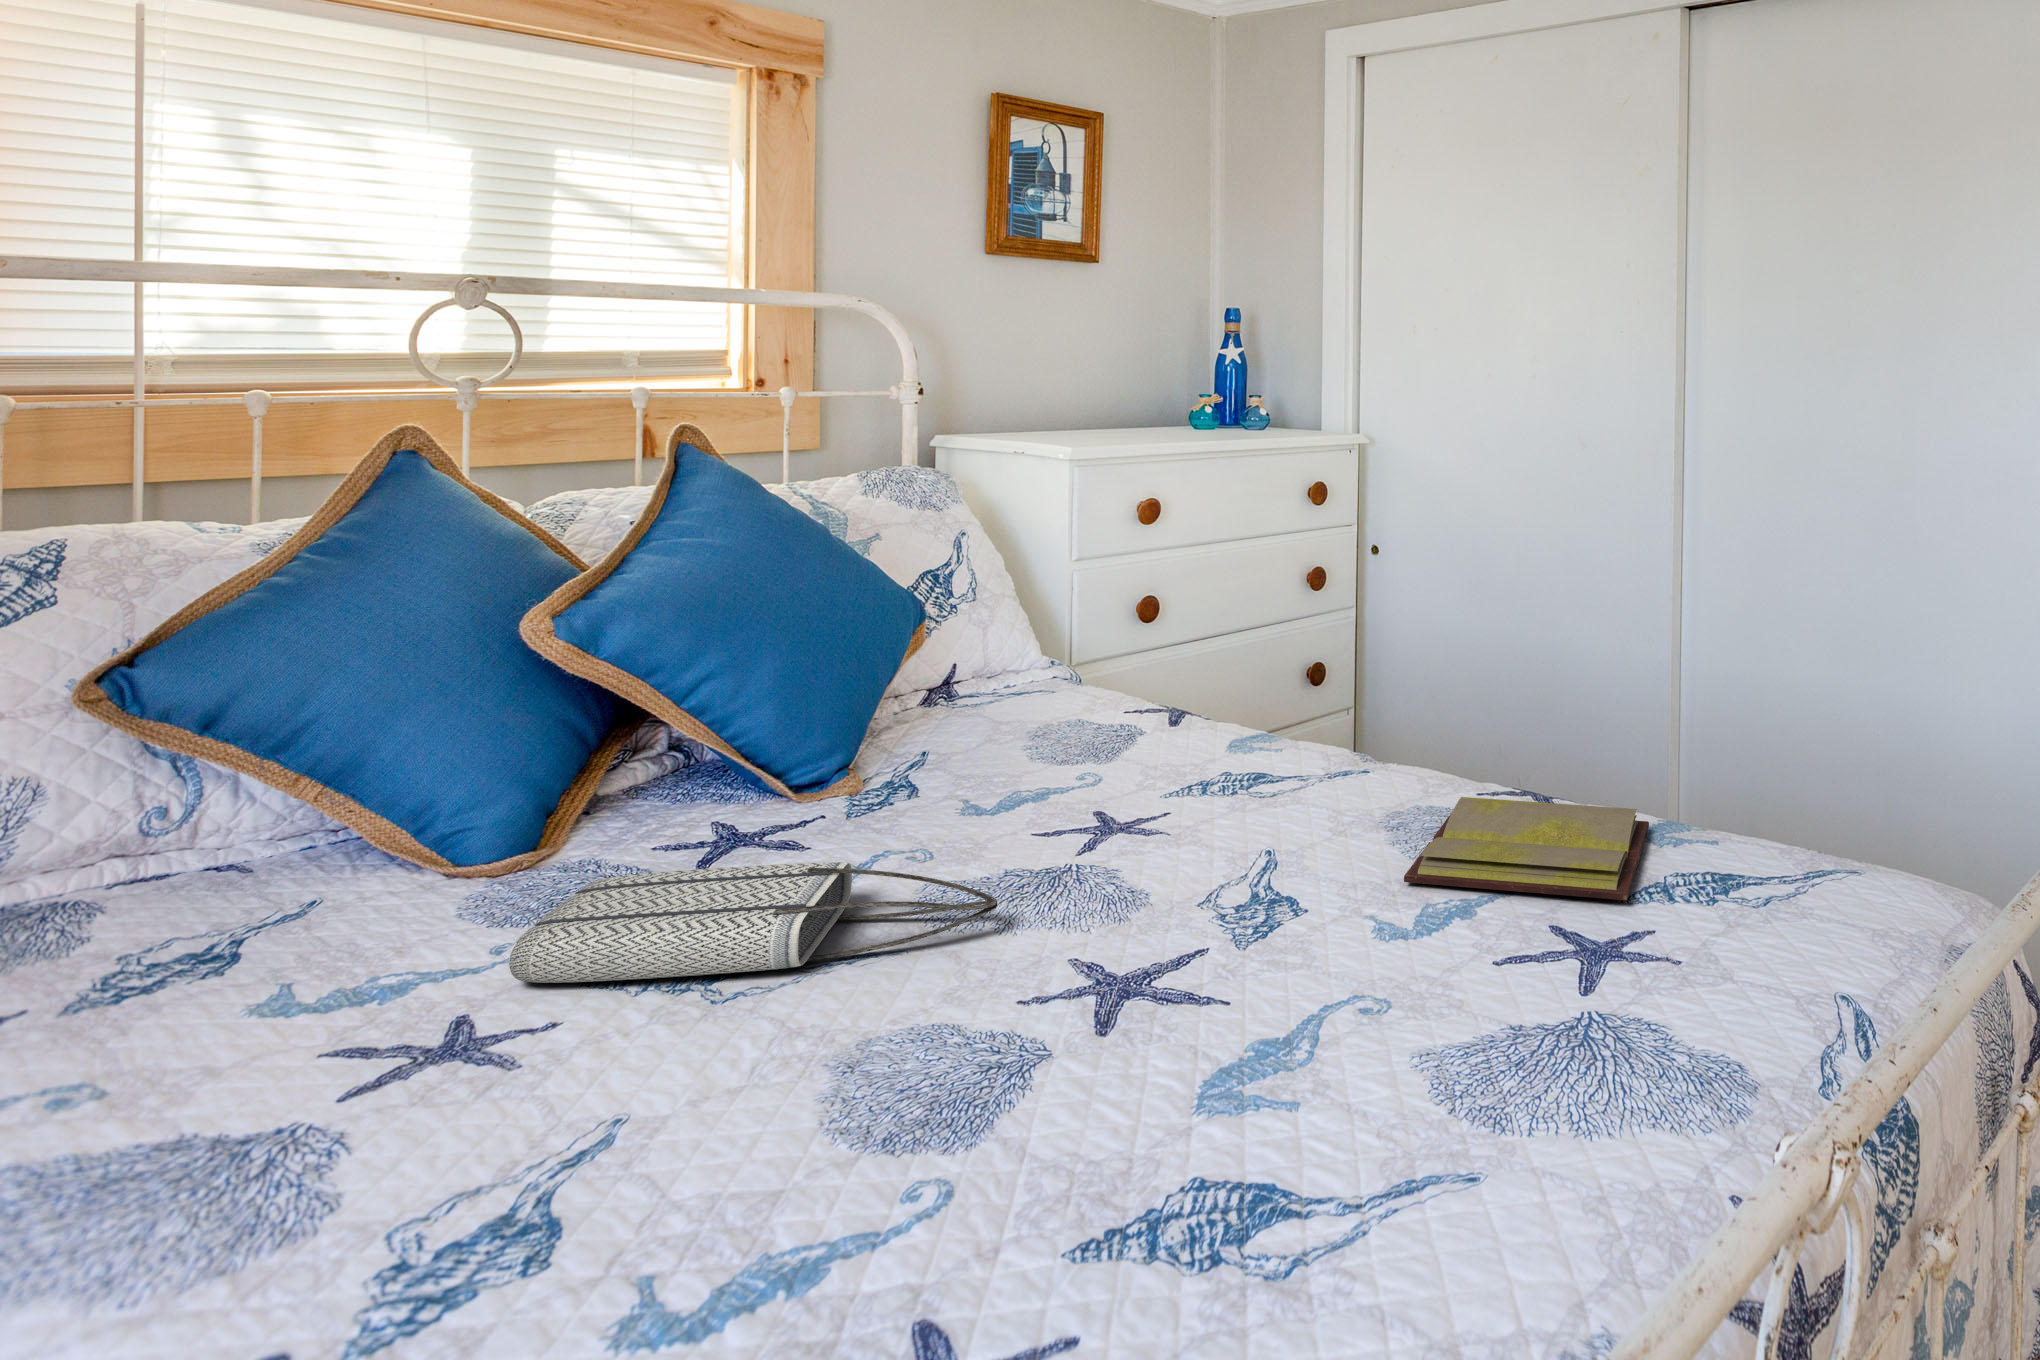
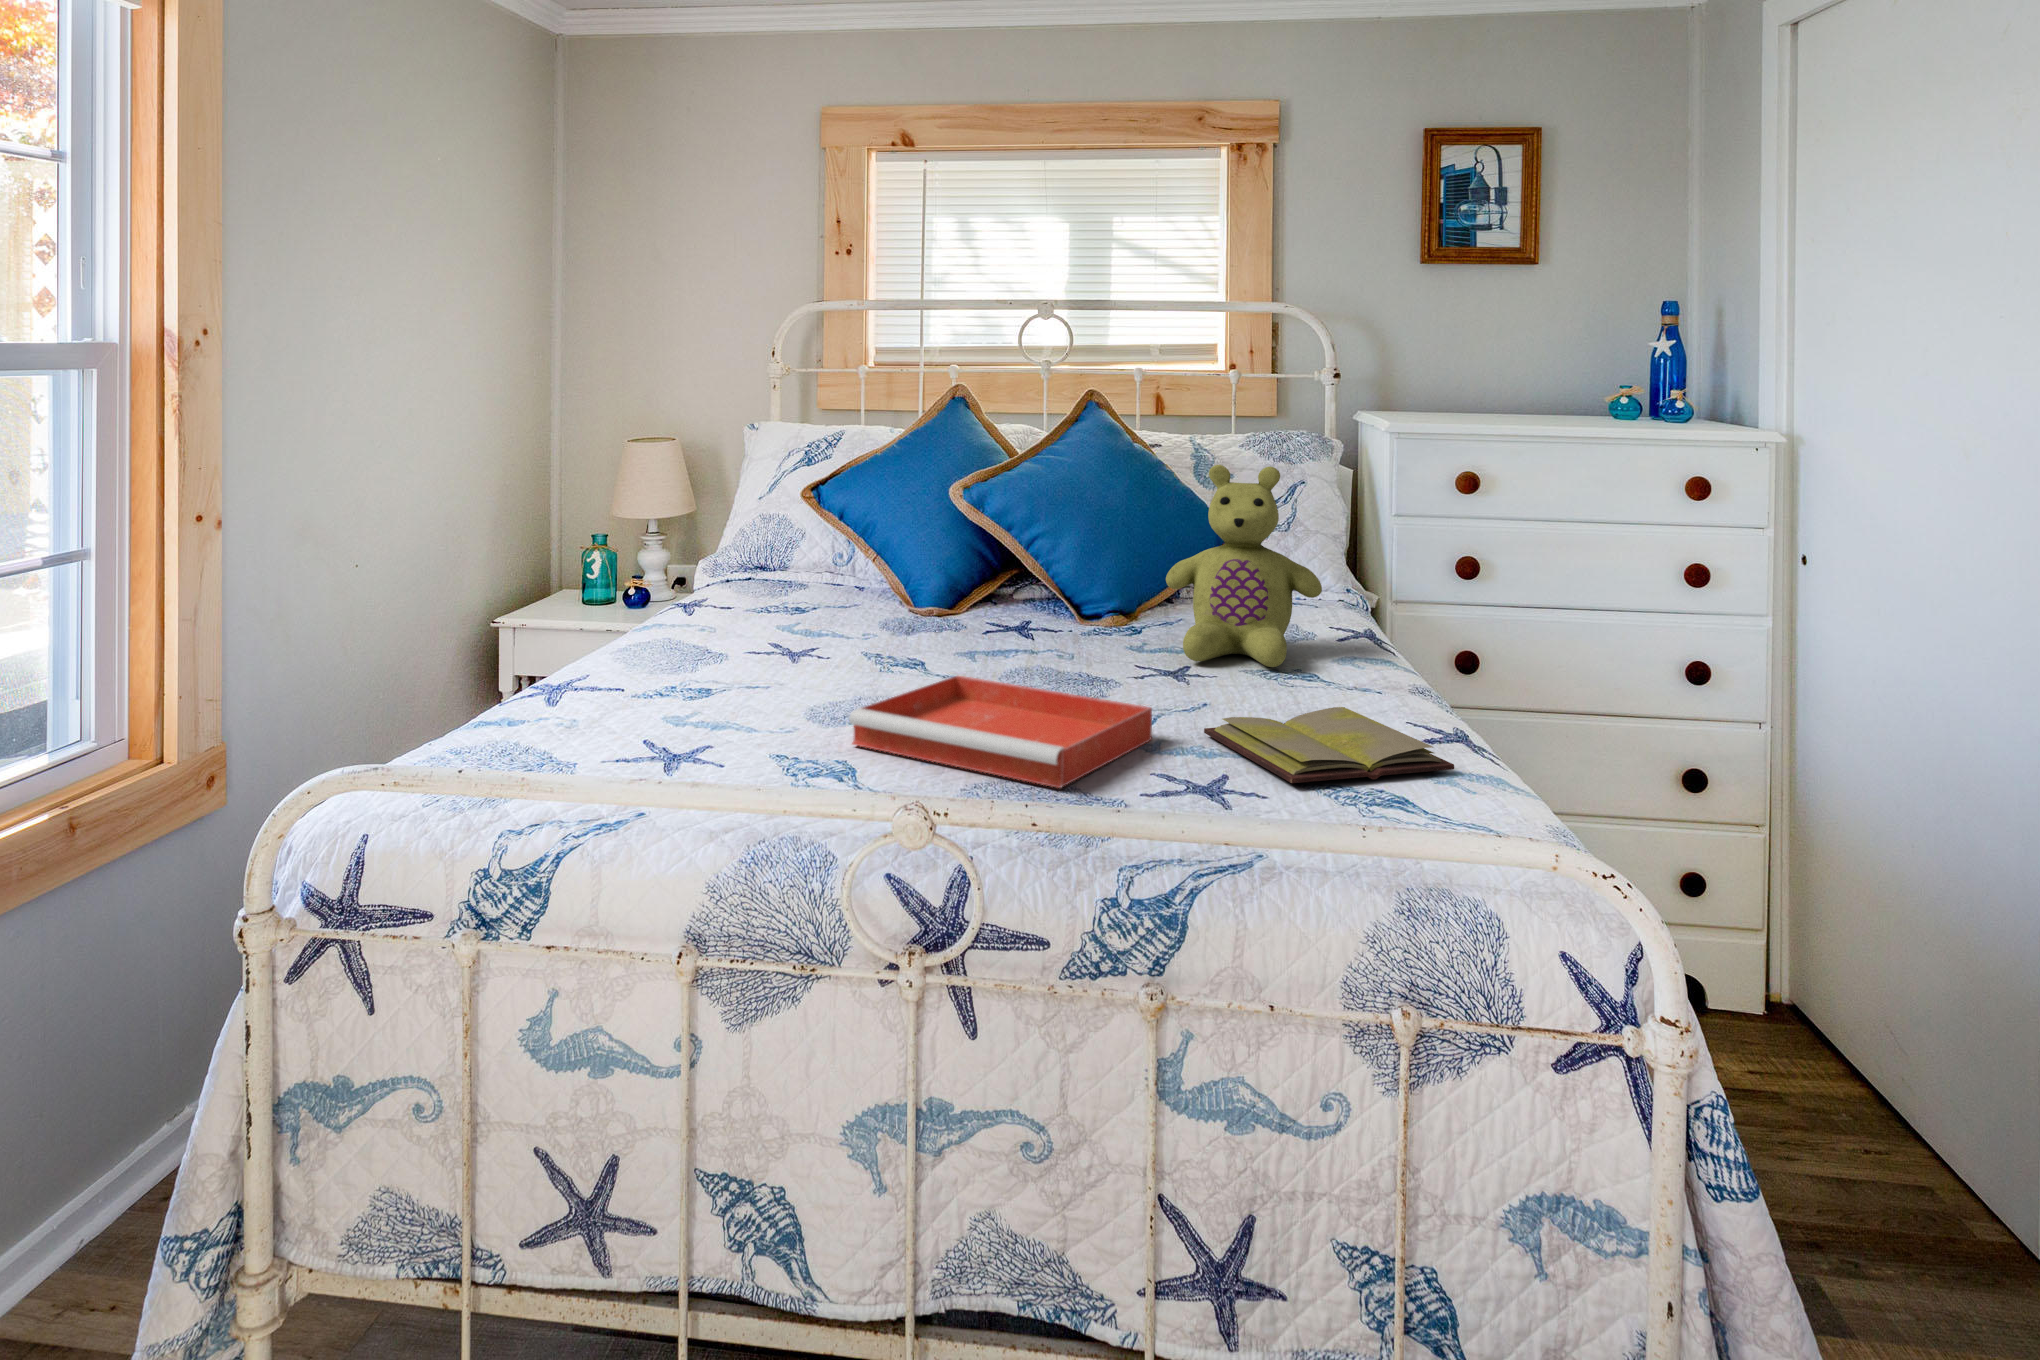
stuffed bear: none [1034,518,1247,798] -> present [1166,465,1322,667]
tote bag: present [509,862,997,983] -> none [818,615,991,673]
tray: none [1045,870,1509,1121] -> present [849,676,1152,788]

